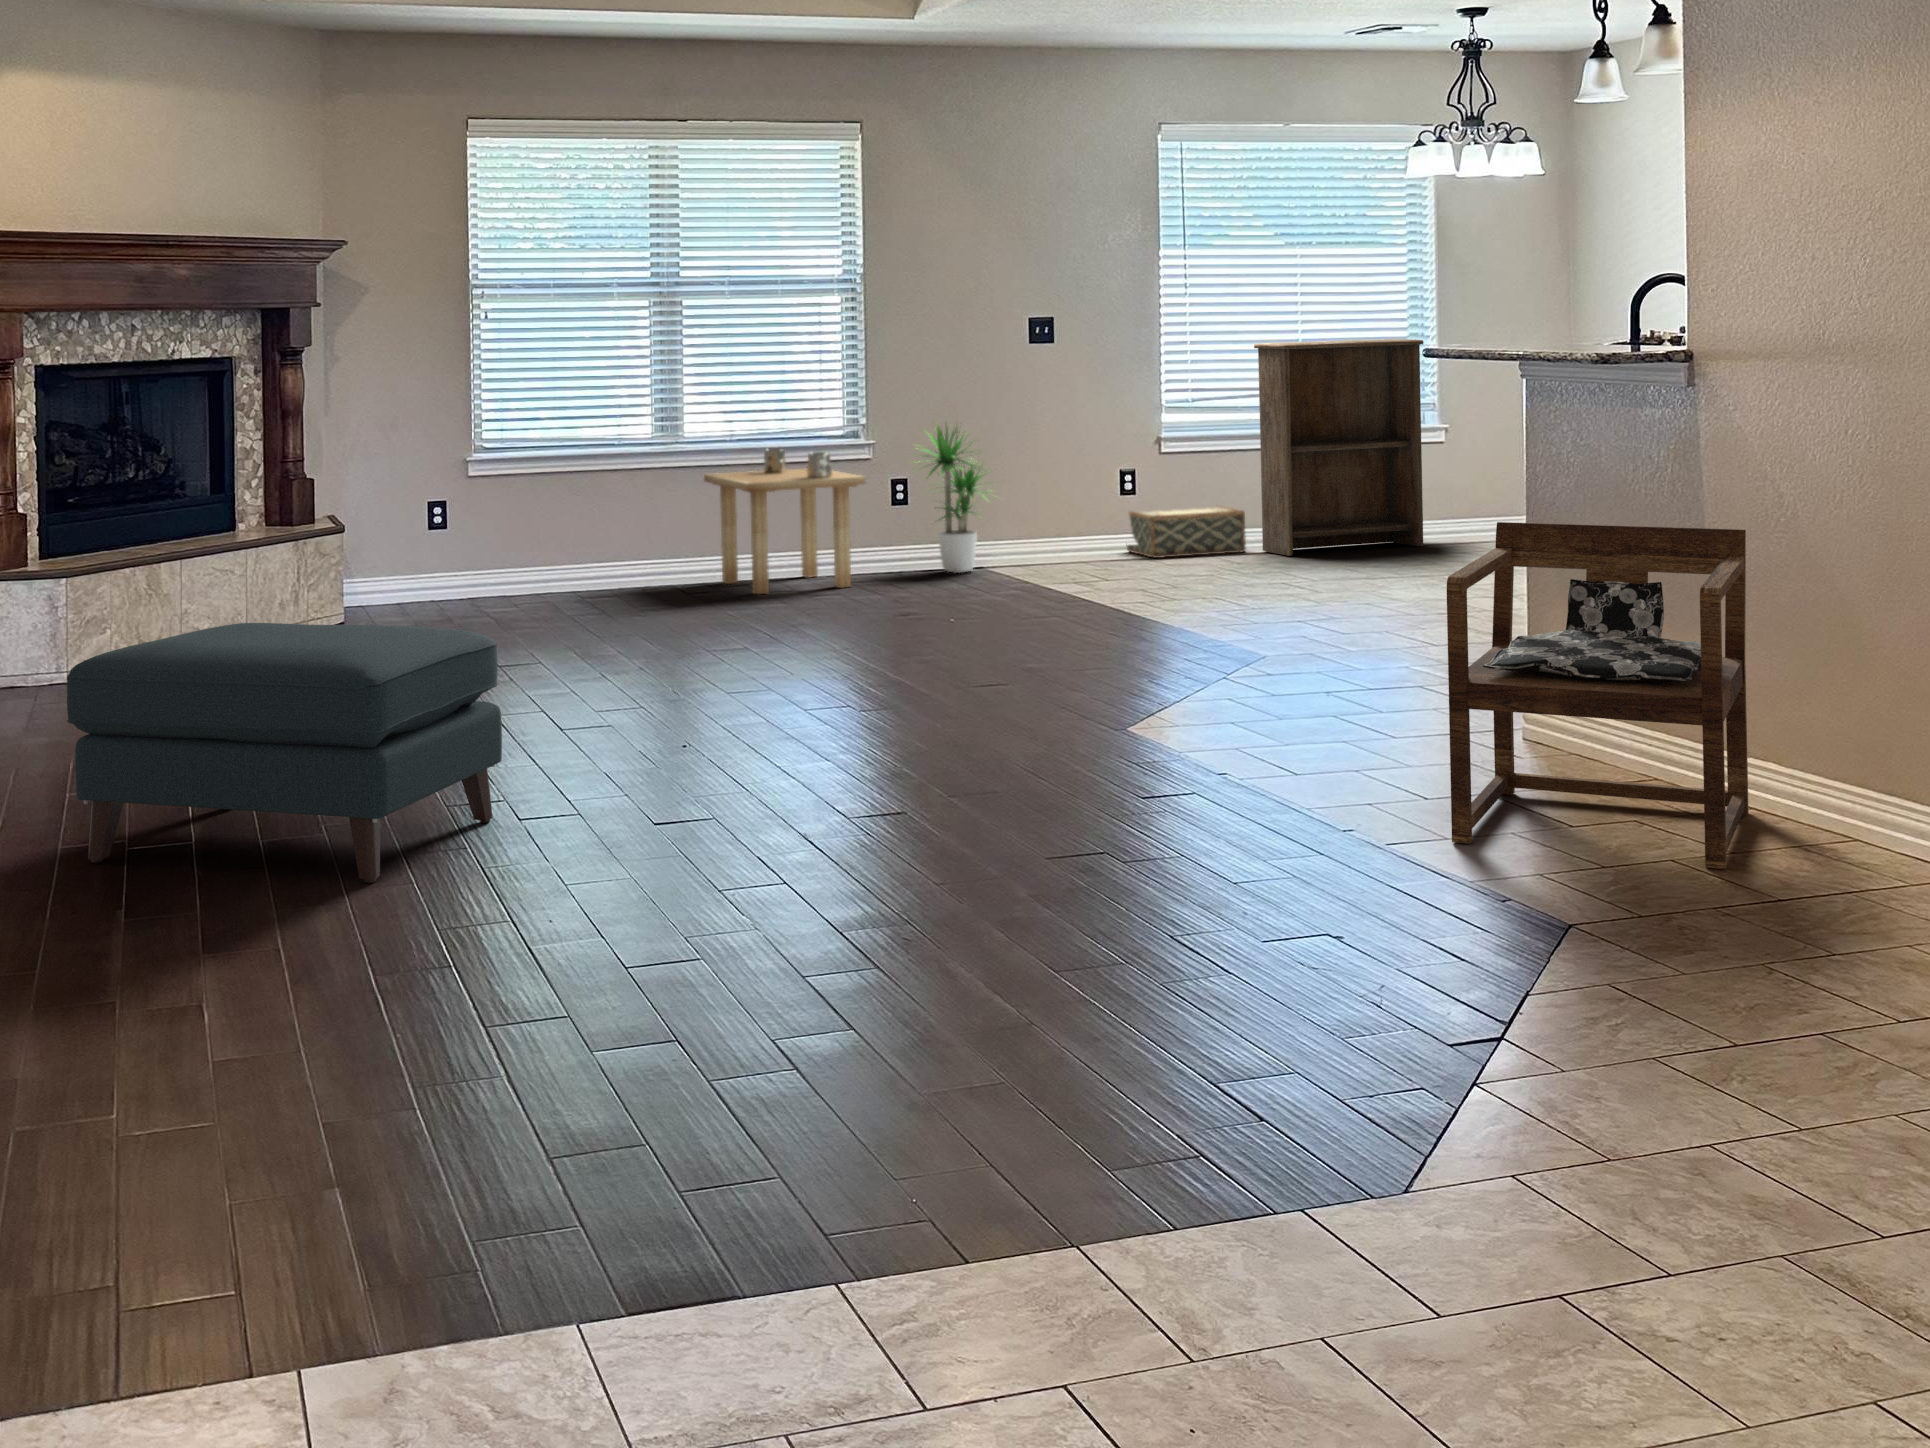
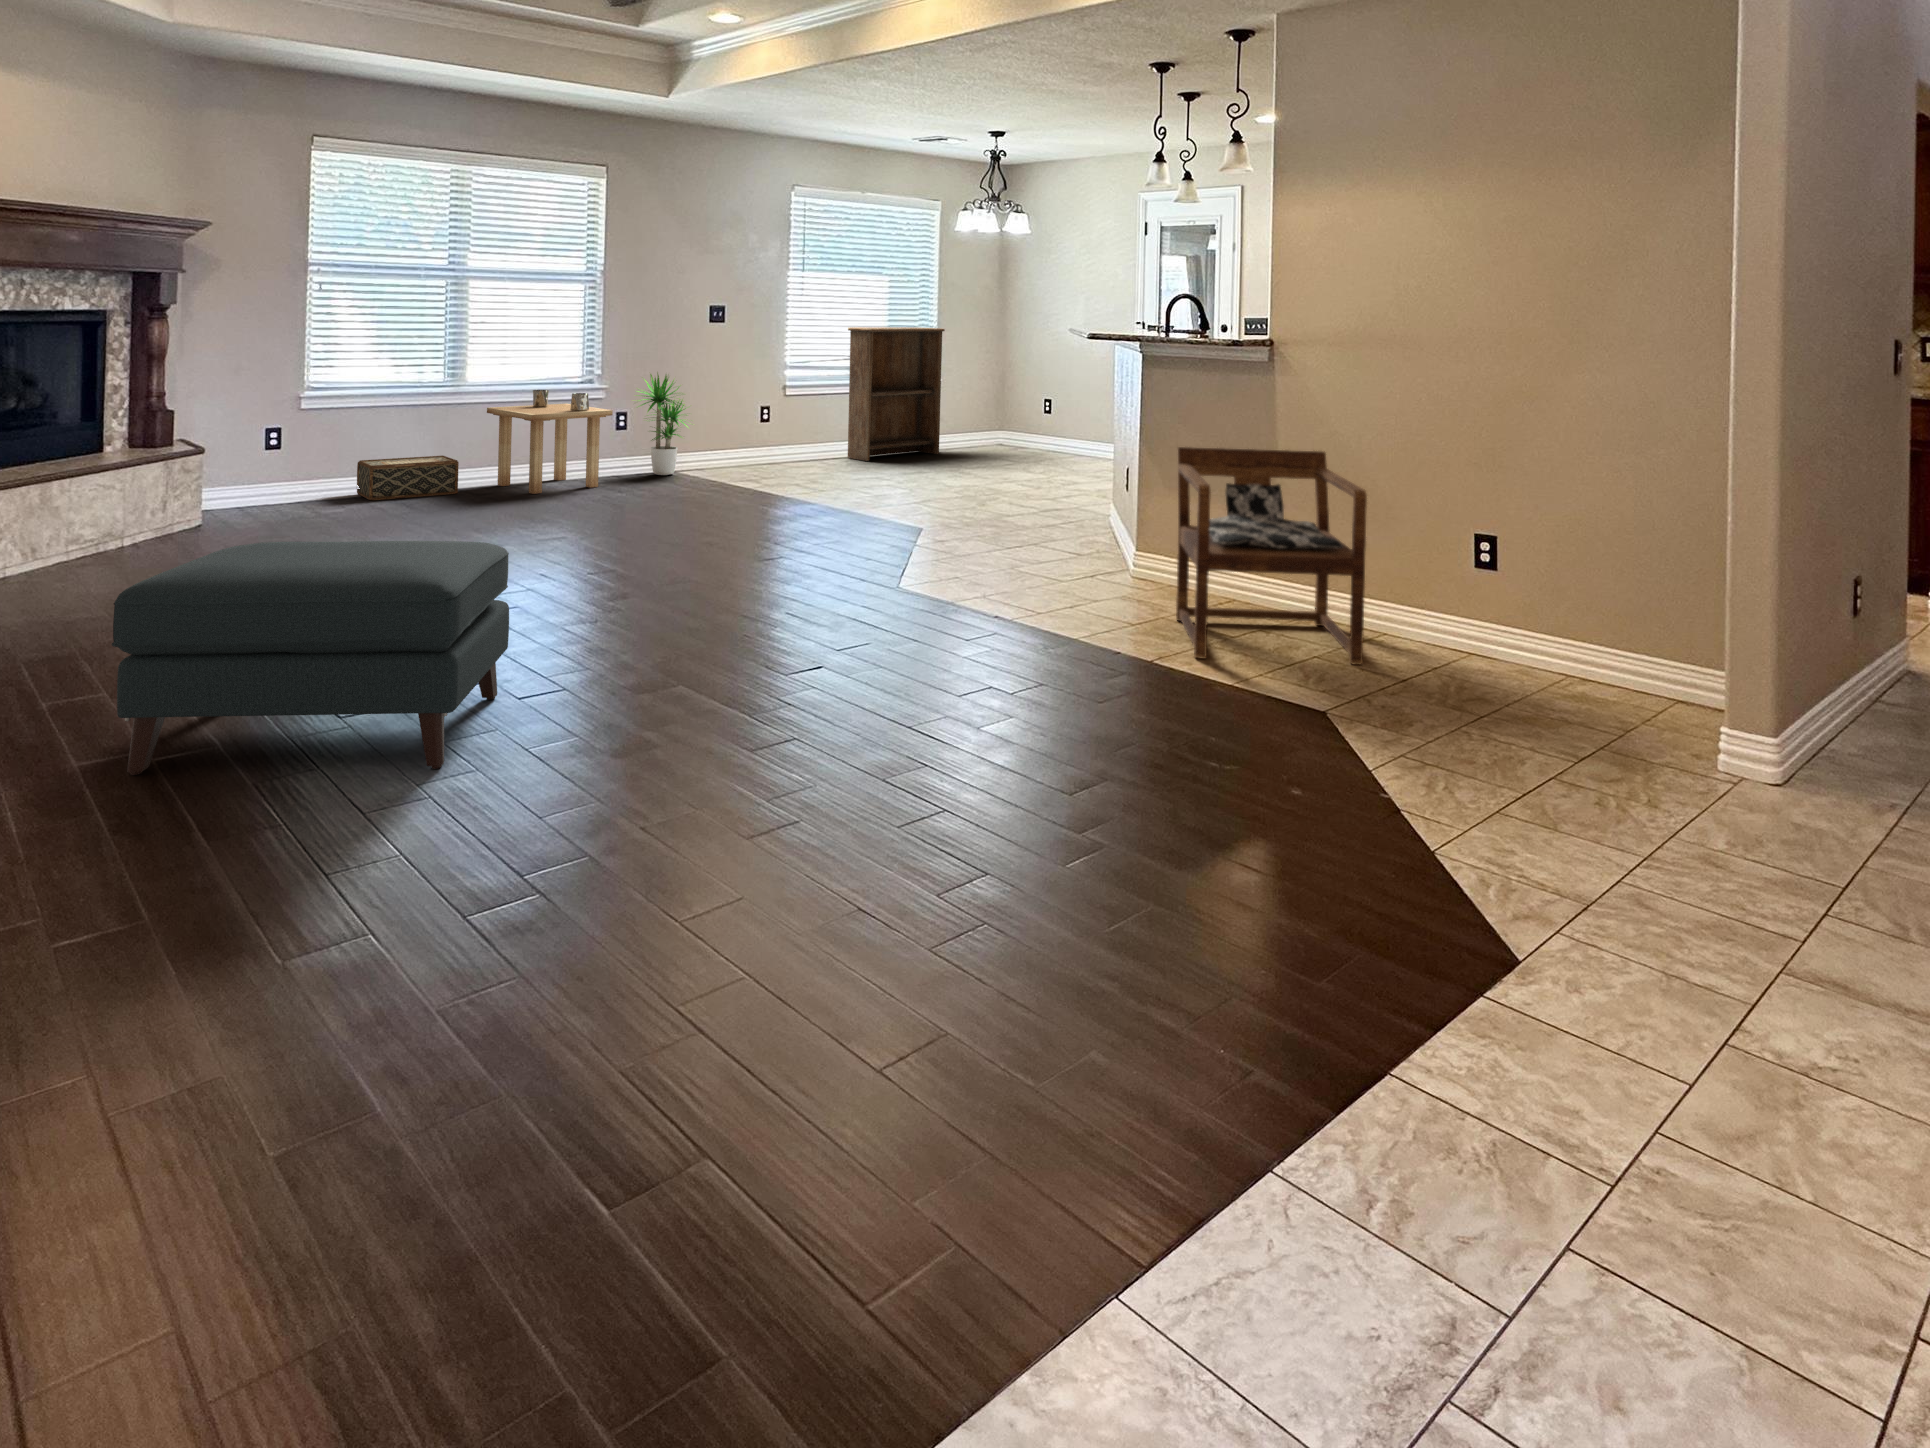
woven basket: present [1127,506,1246,558] -> present [357,455,459,500]

